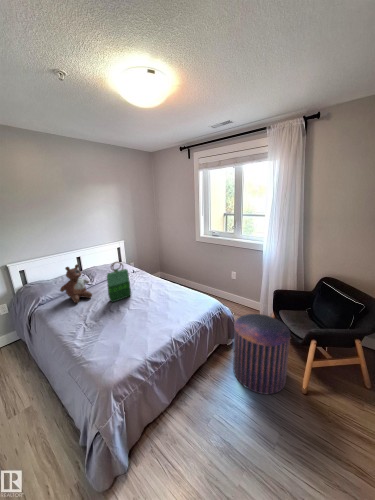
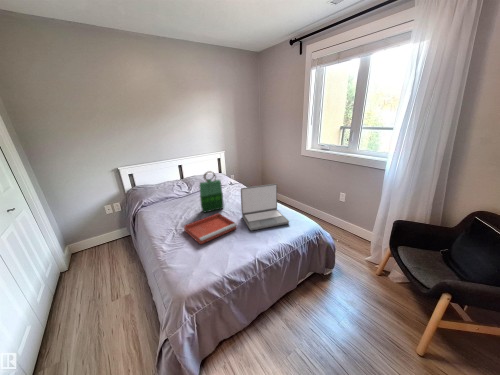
stuffed bear: present [60,264,92,303] -> none [158,172,187,209]
laptop: none [149,269,195,313] -> present [241,184,289,230]
tray: none [95,301,149,333] -> present [184,213,237,244]
pouf: present [233,314,290,394] -> none [327,245,406,342]

